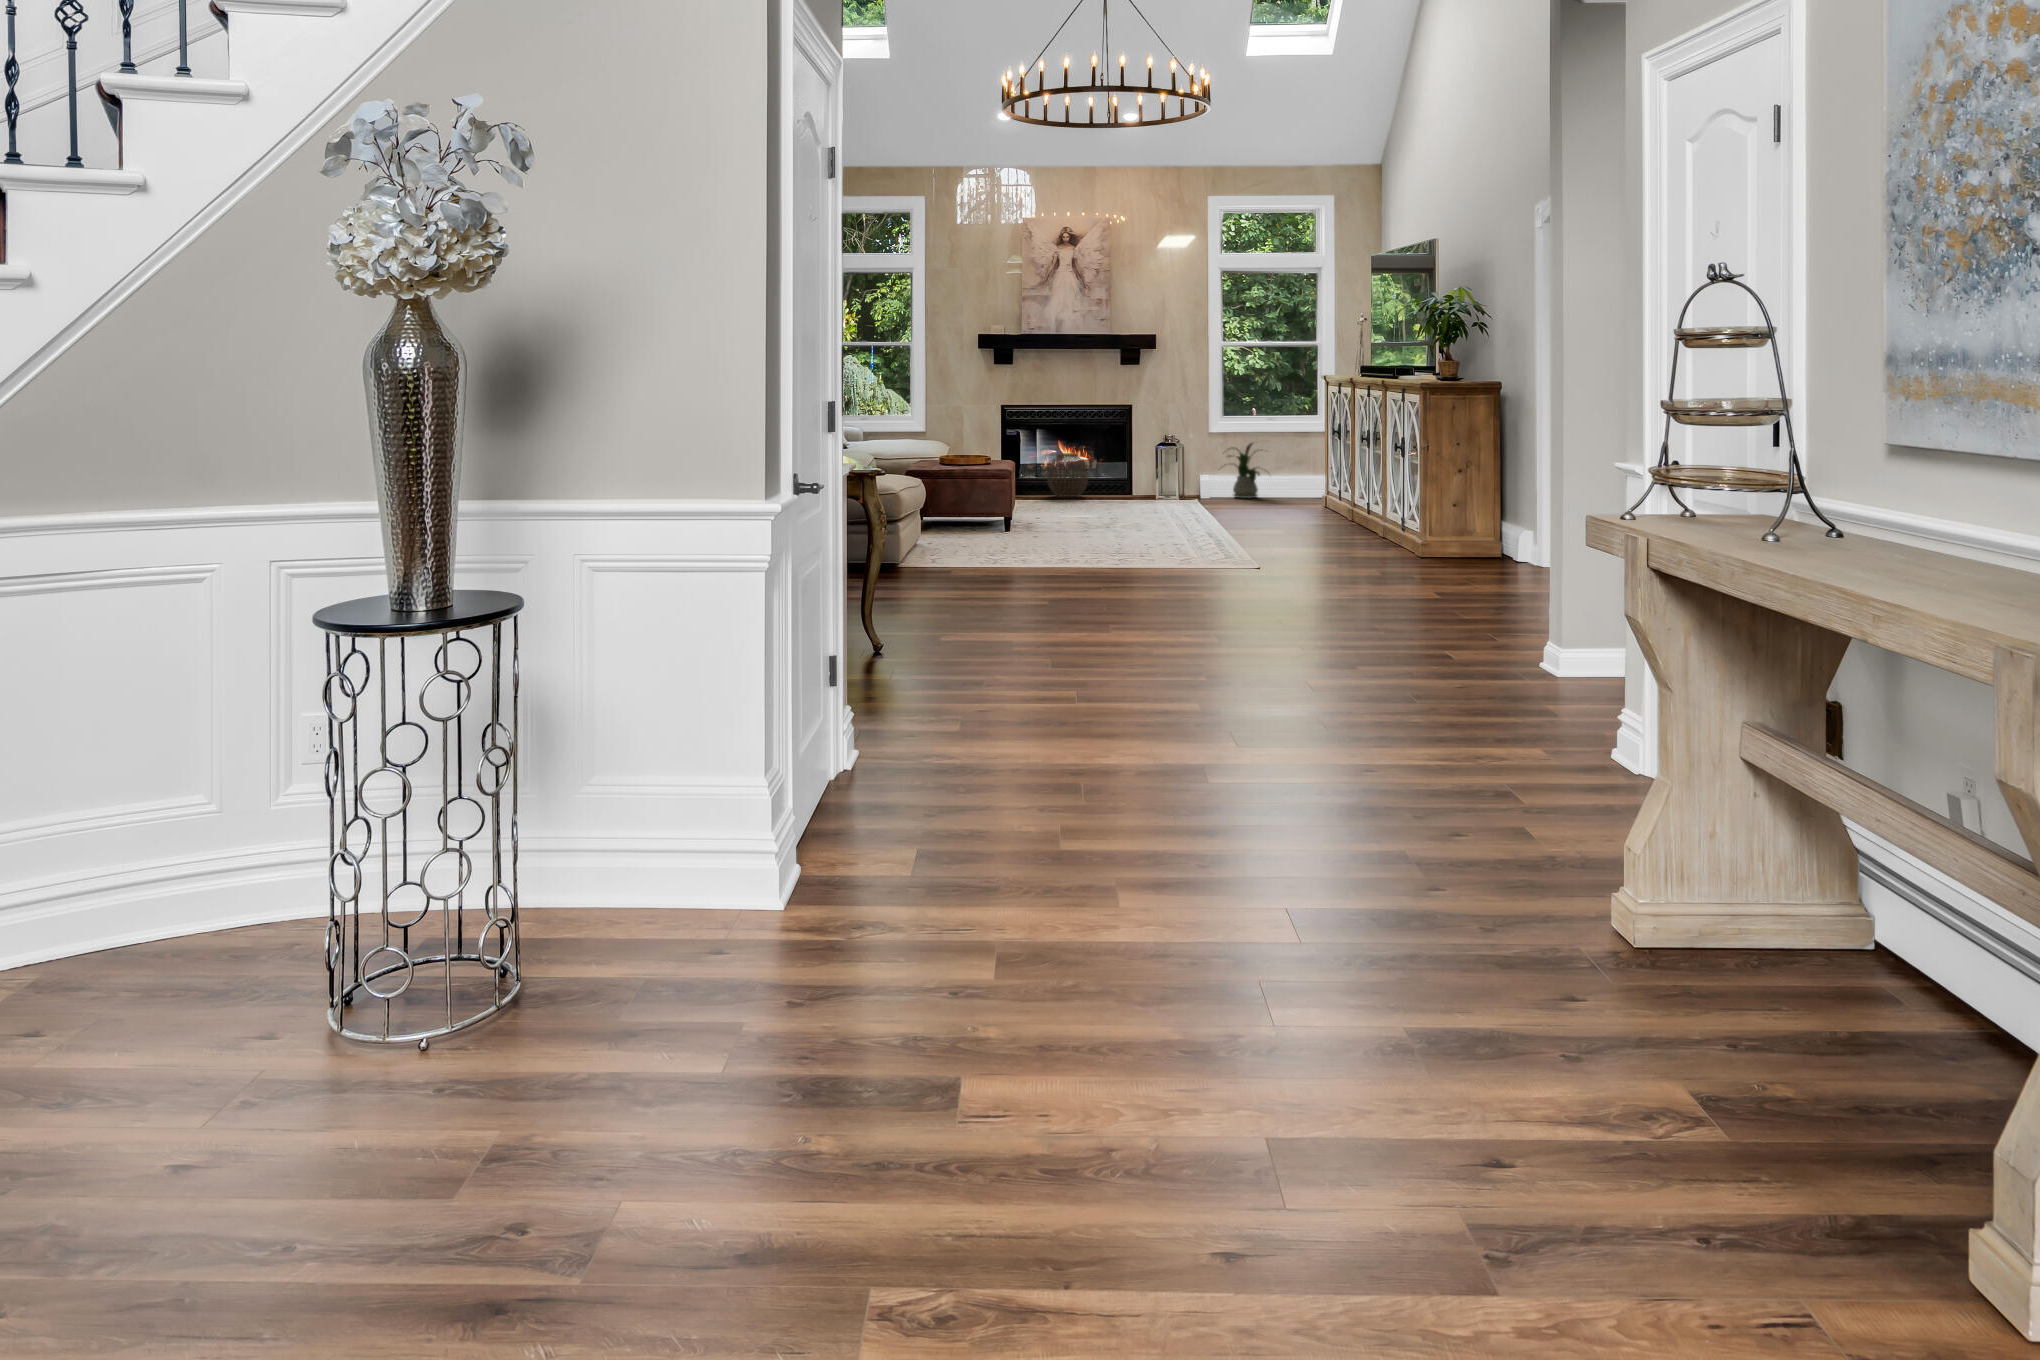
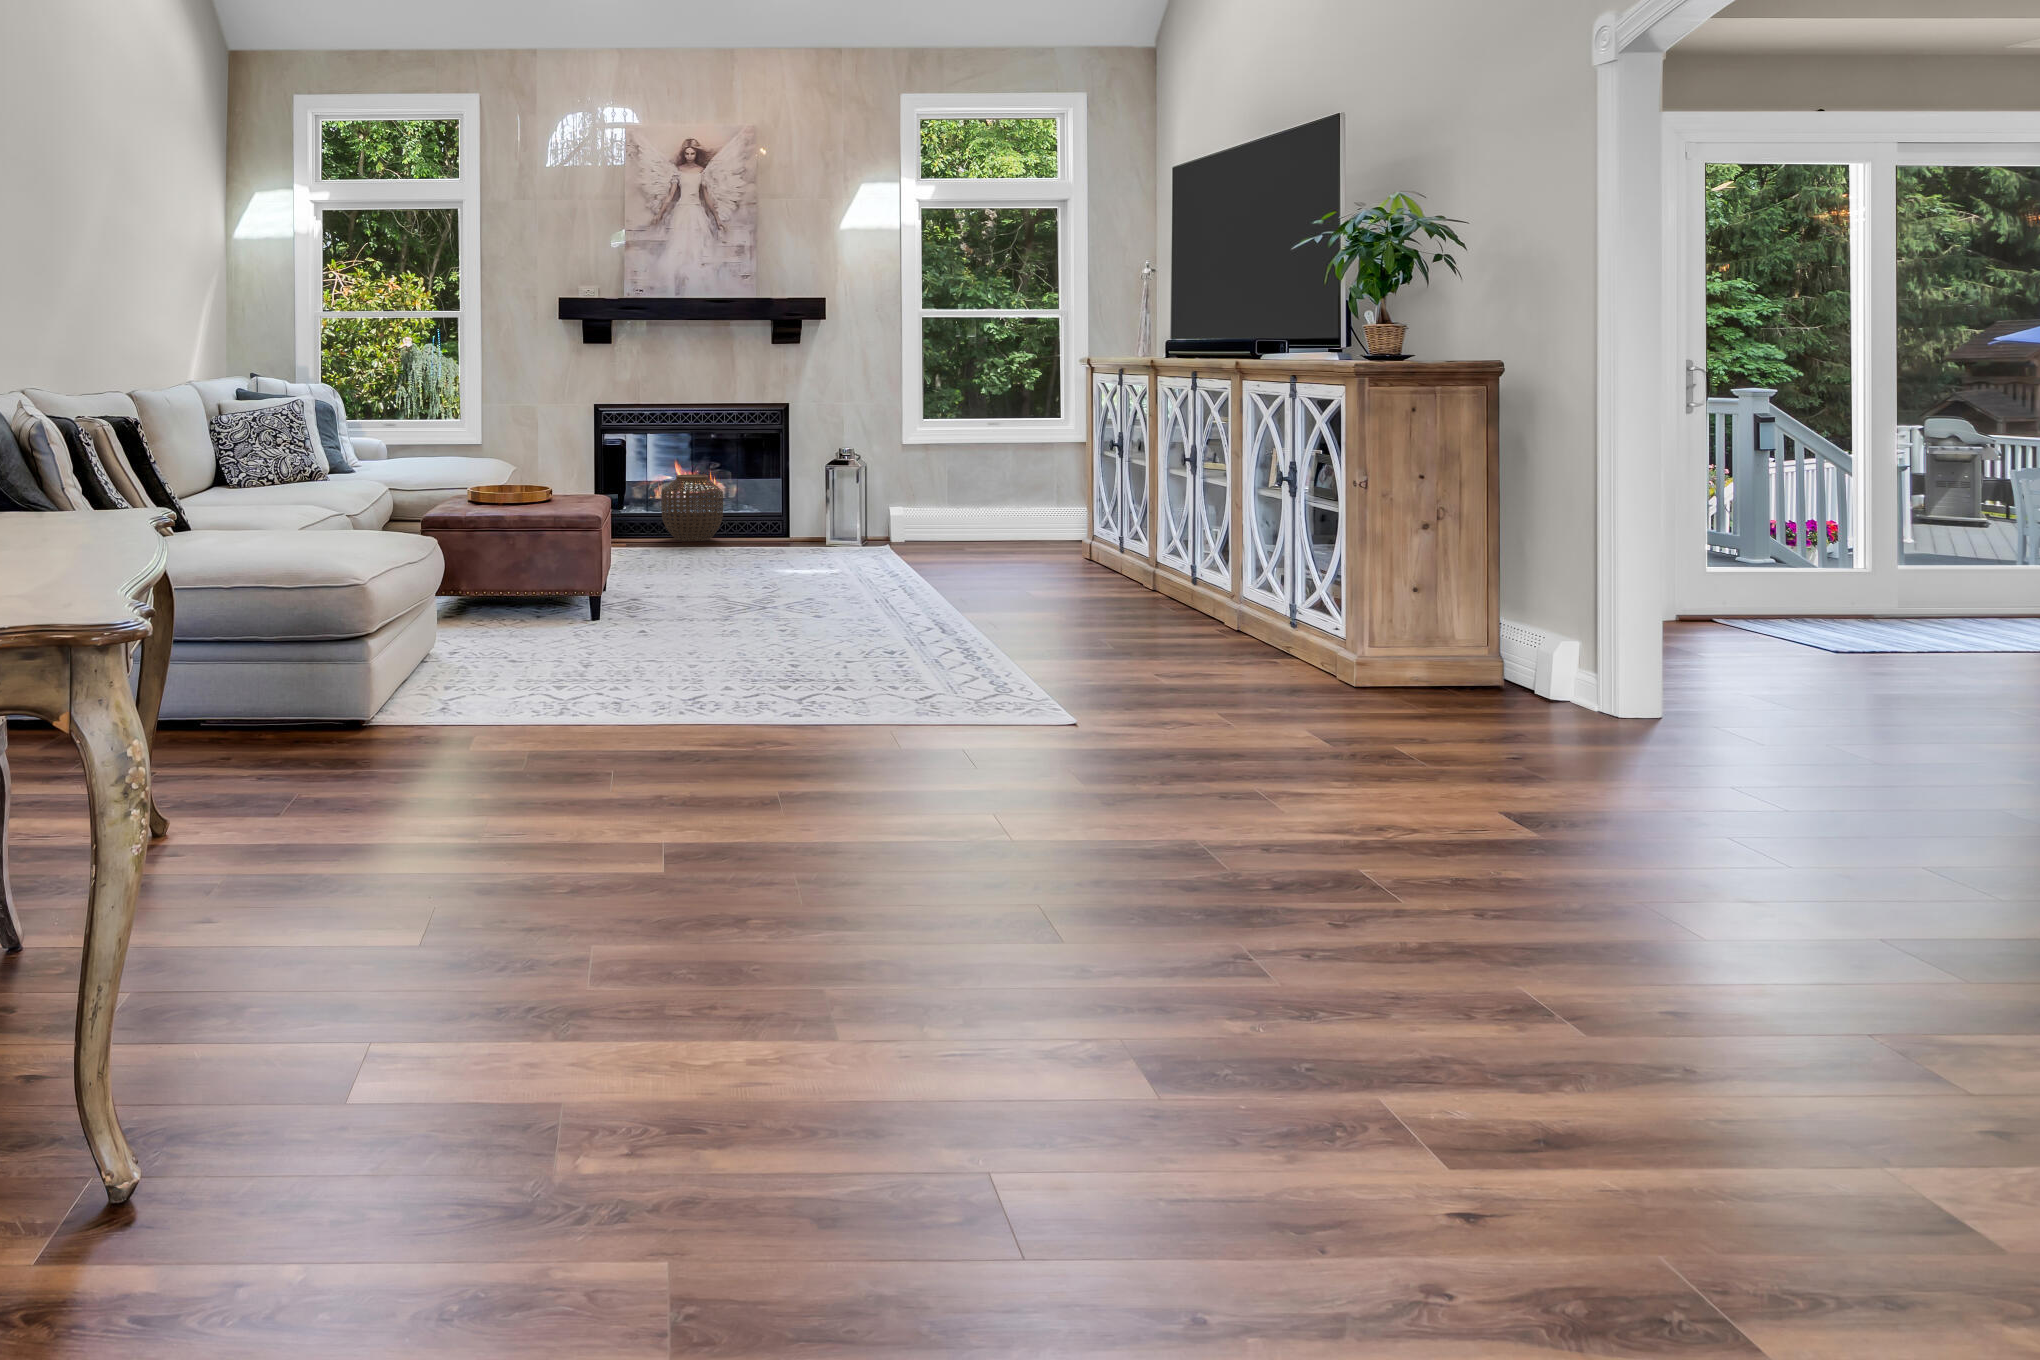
house plant: present [1231,443,1262,498] -> none [916,458,999,543]

